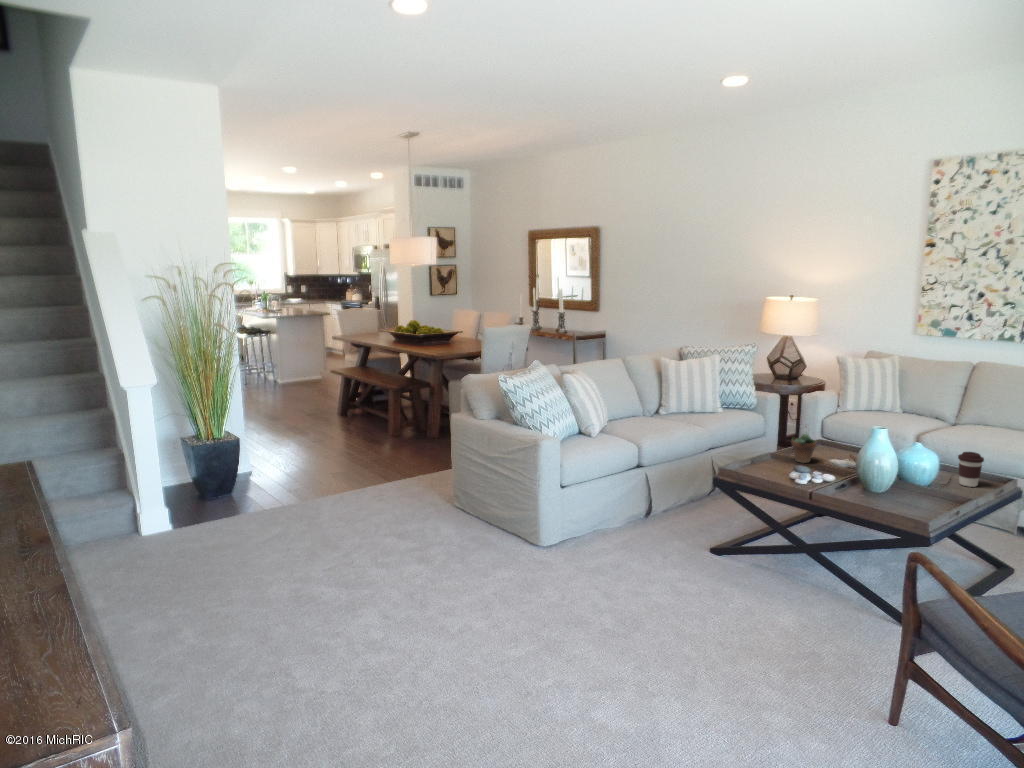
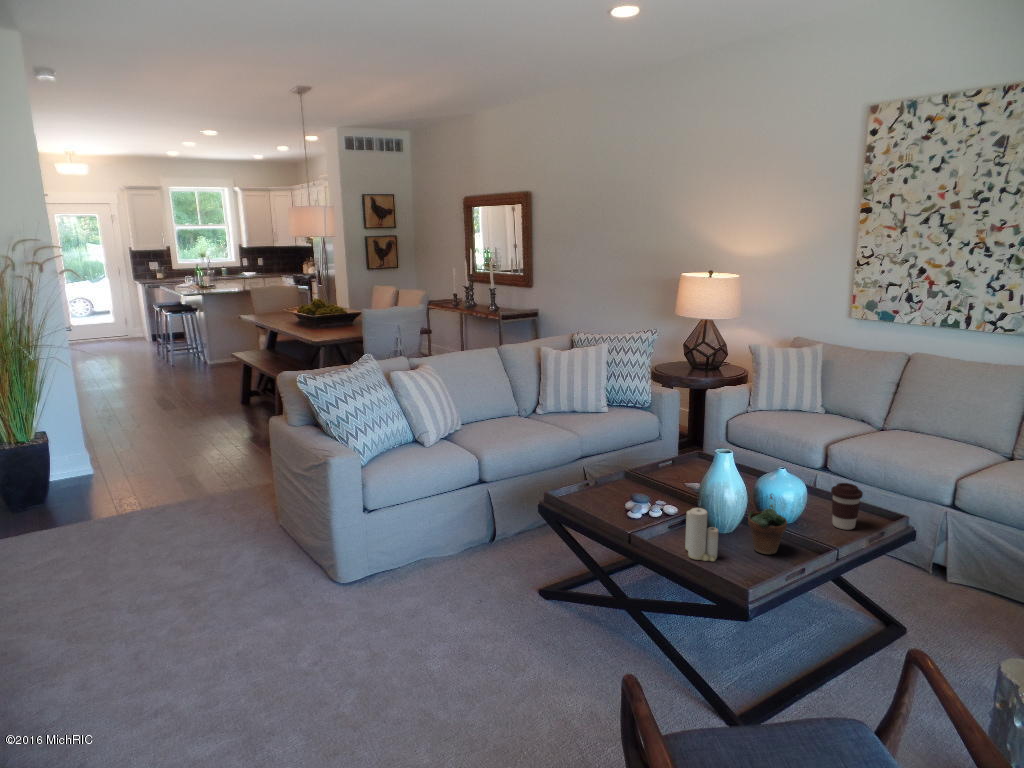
succulent plant: present [792,426,816,463] -> present [748,494,787,554]
candle: none [857,464,888,507] -> present [685,508,718,561]

